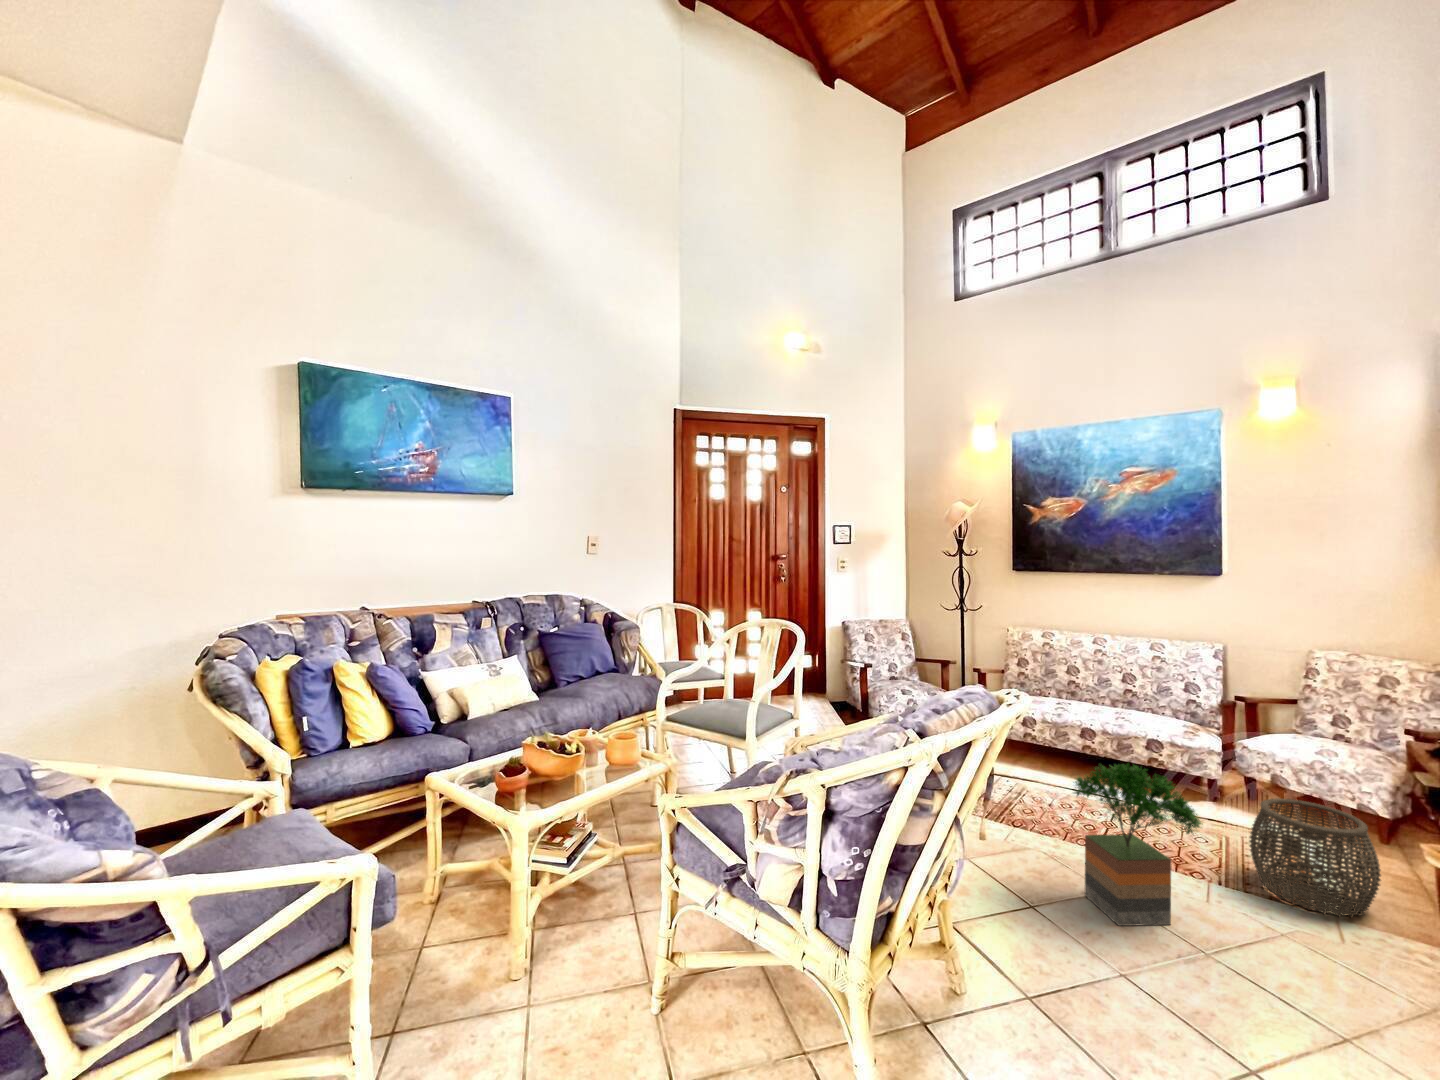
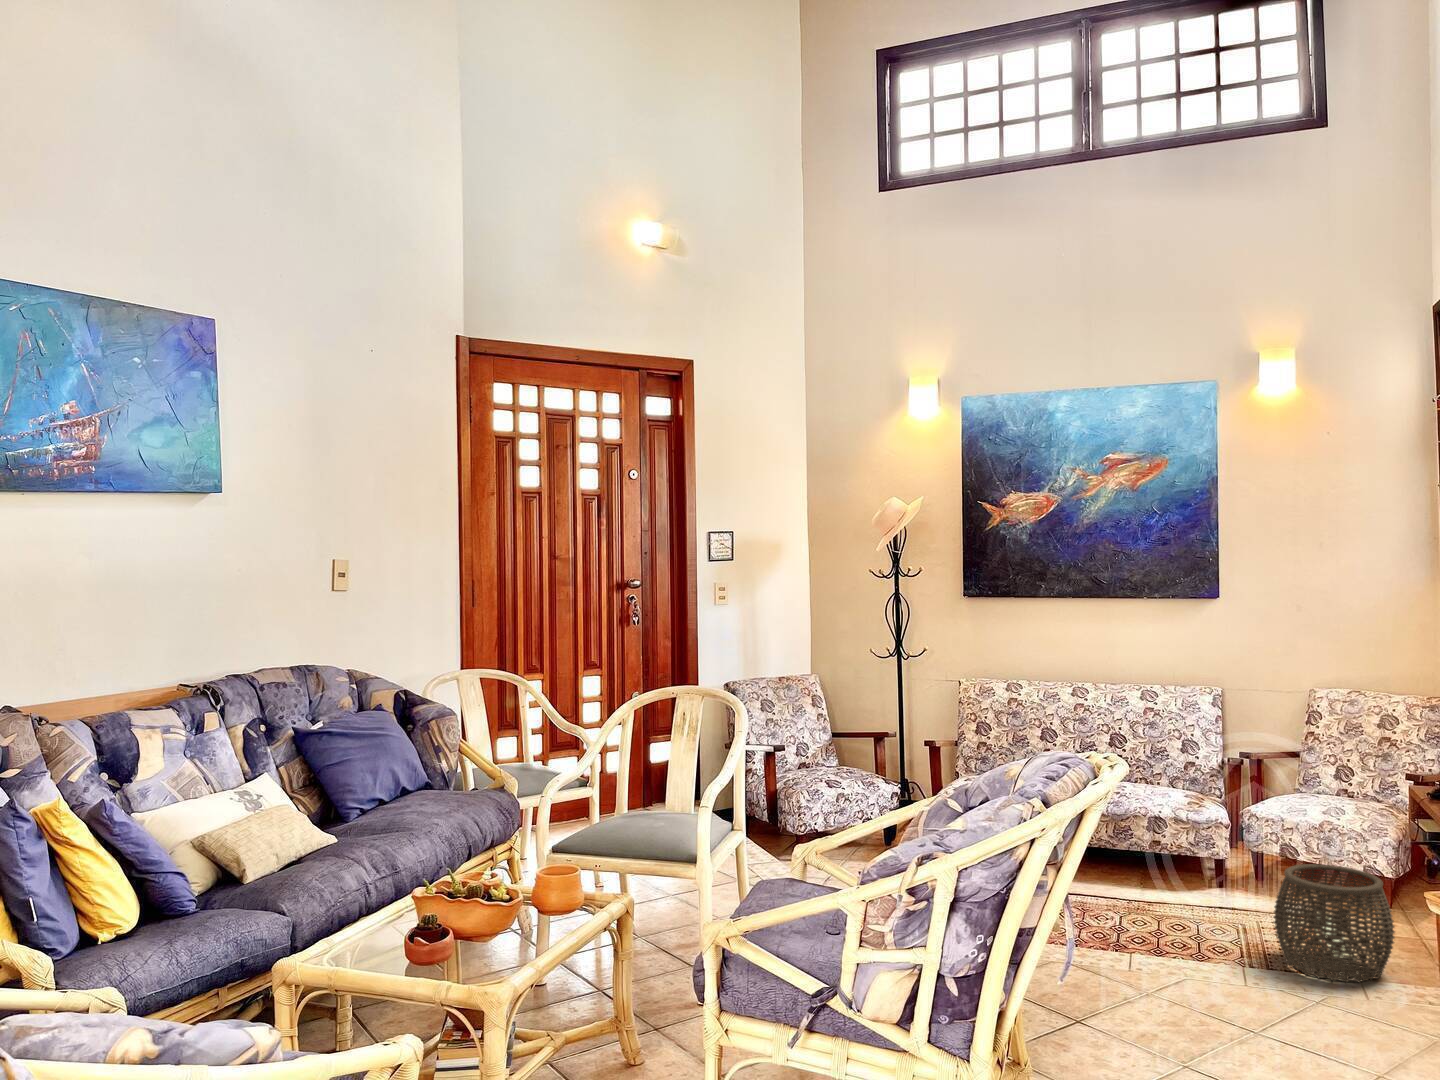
potted tree: present [1074,764,1201,926] -> none [1102,837,1243,1026]

